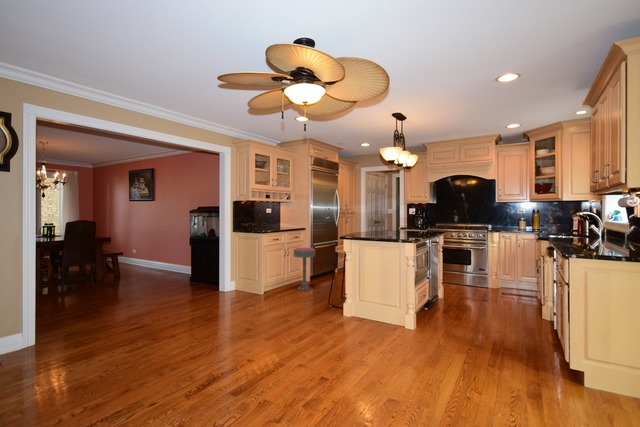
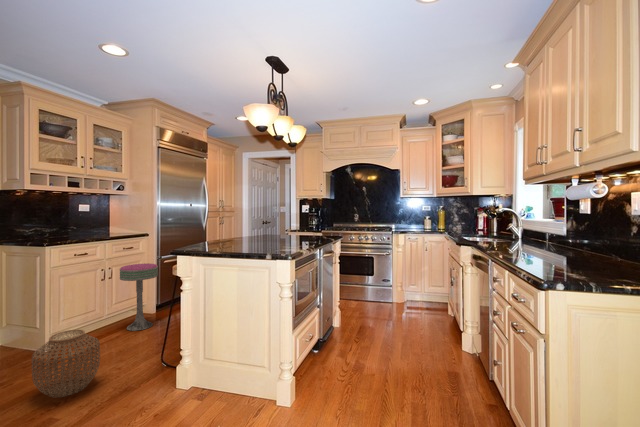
woven basket: none [272,279,301,313] -> present [32,330,100,397]

